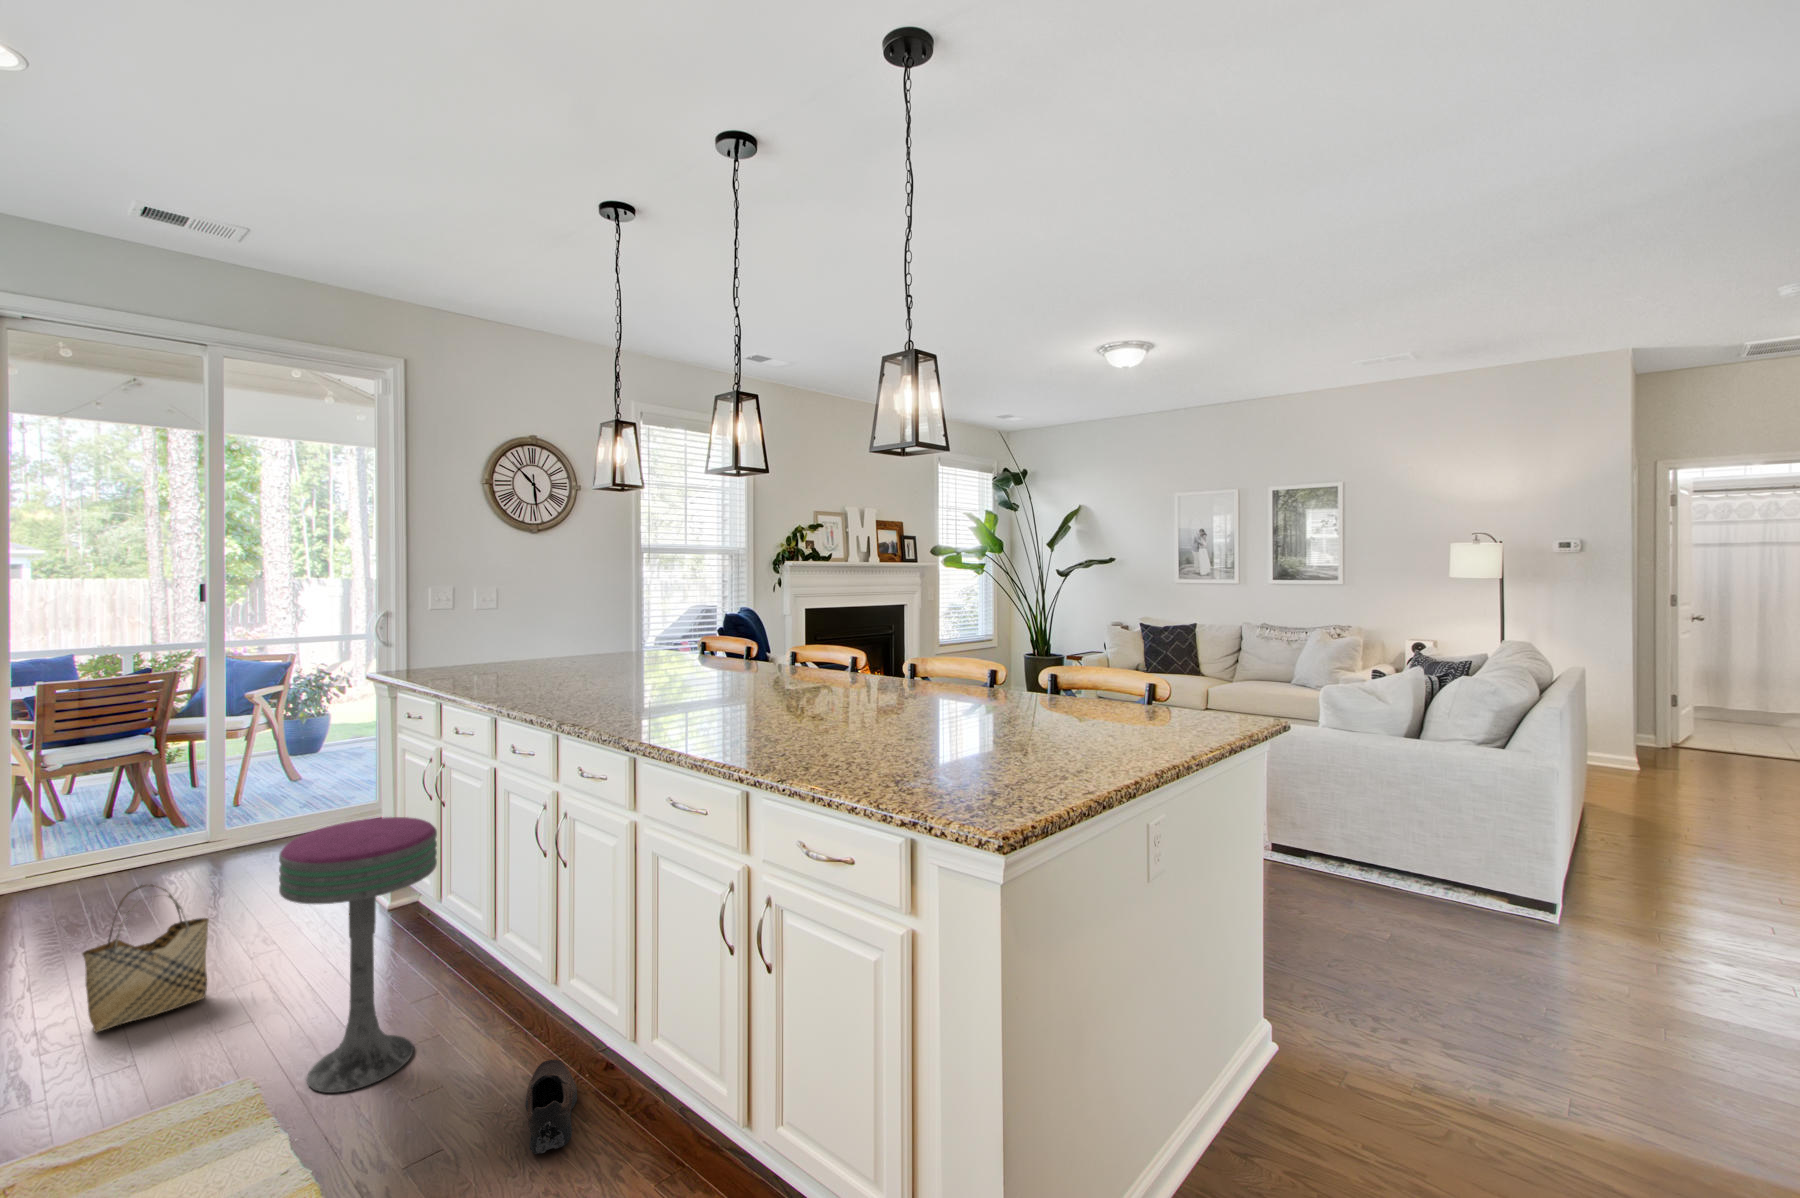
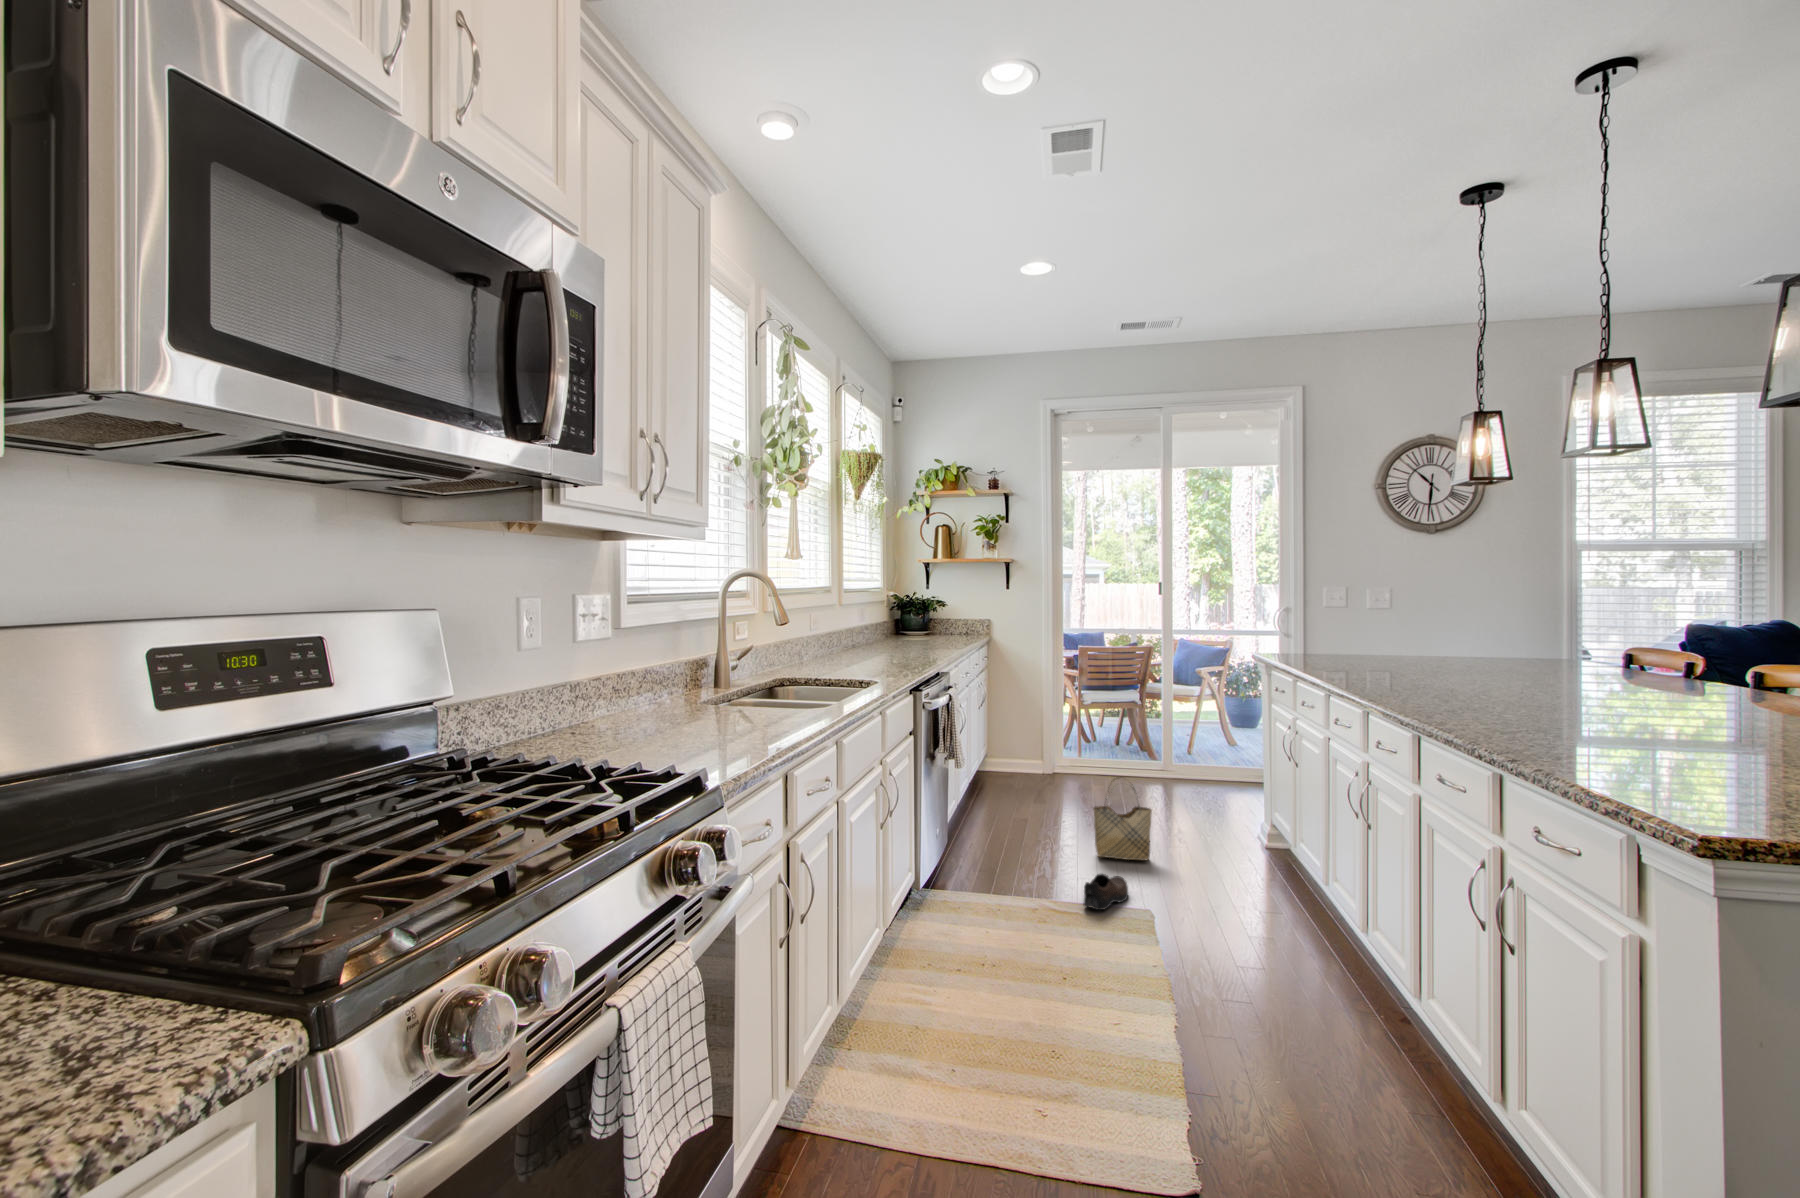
bar stool: present [279,817,437,1093] -> none [1174,756,1274,945]
shoe: present [526,1060,577,1154] -> present [1084,874,1128,910]

